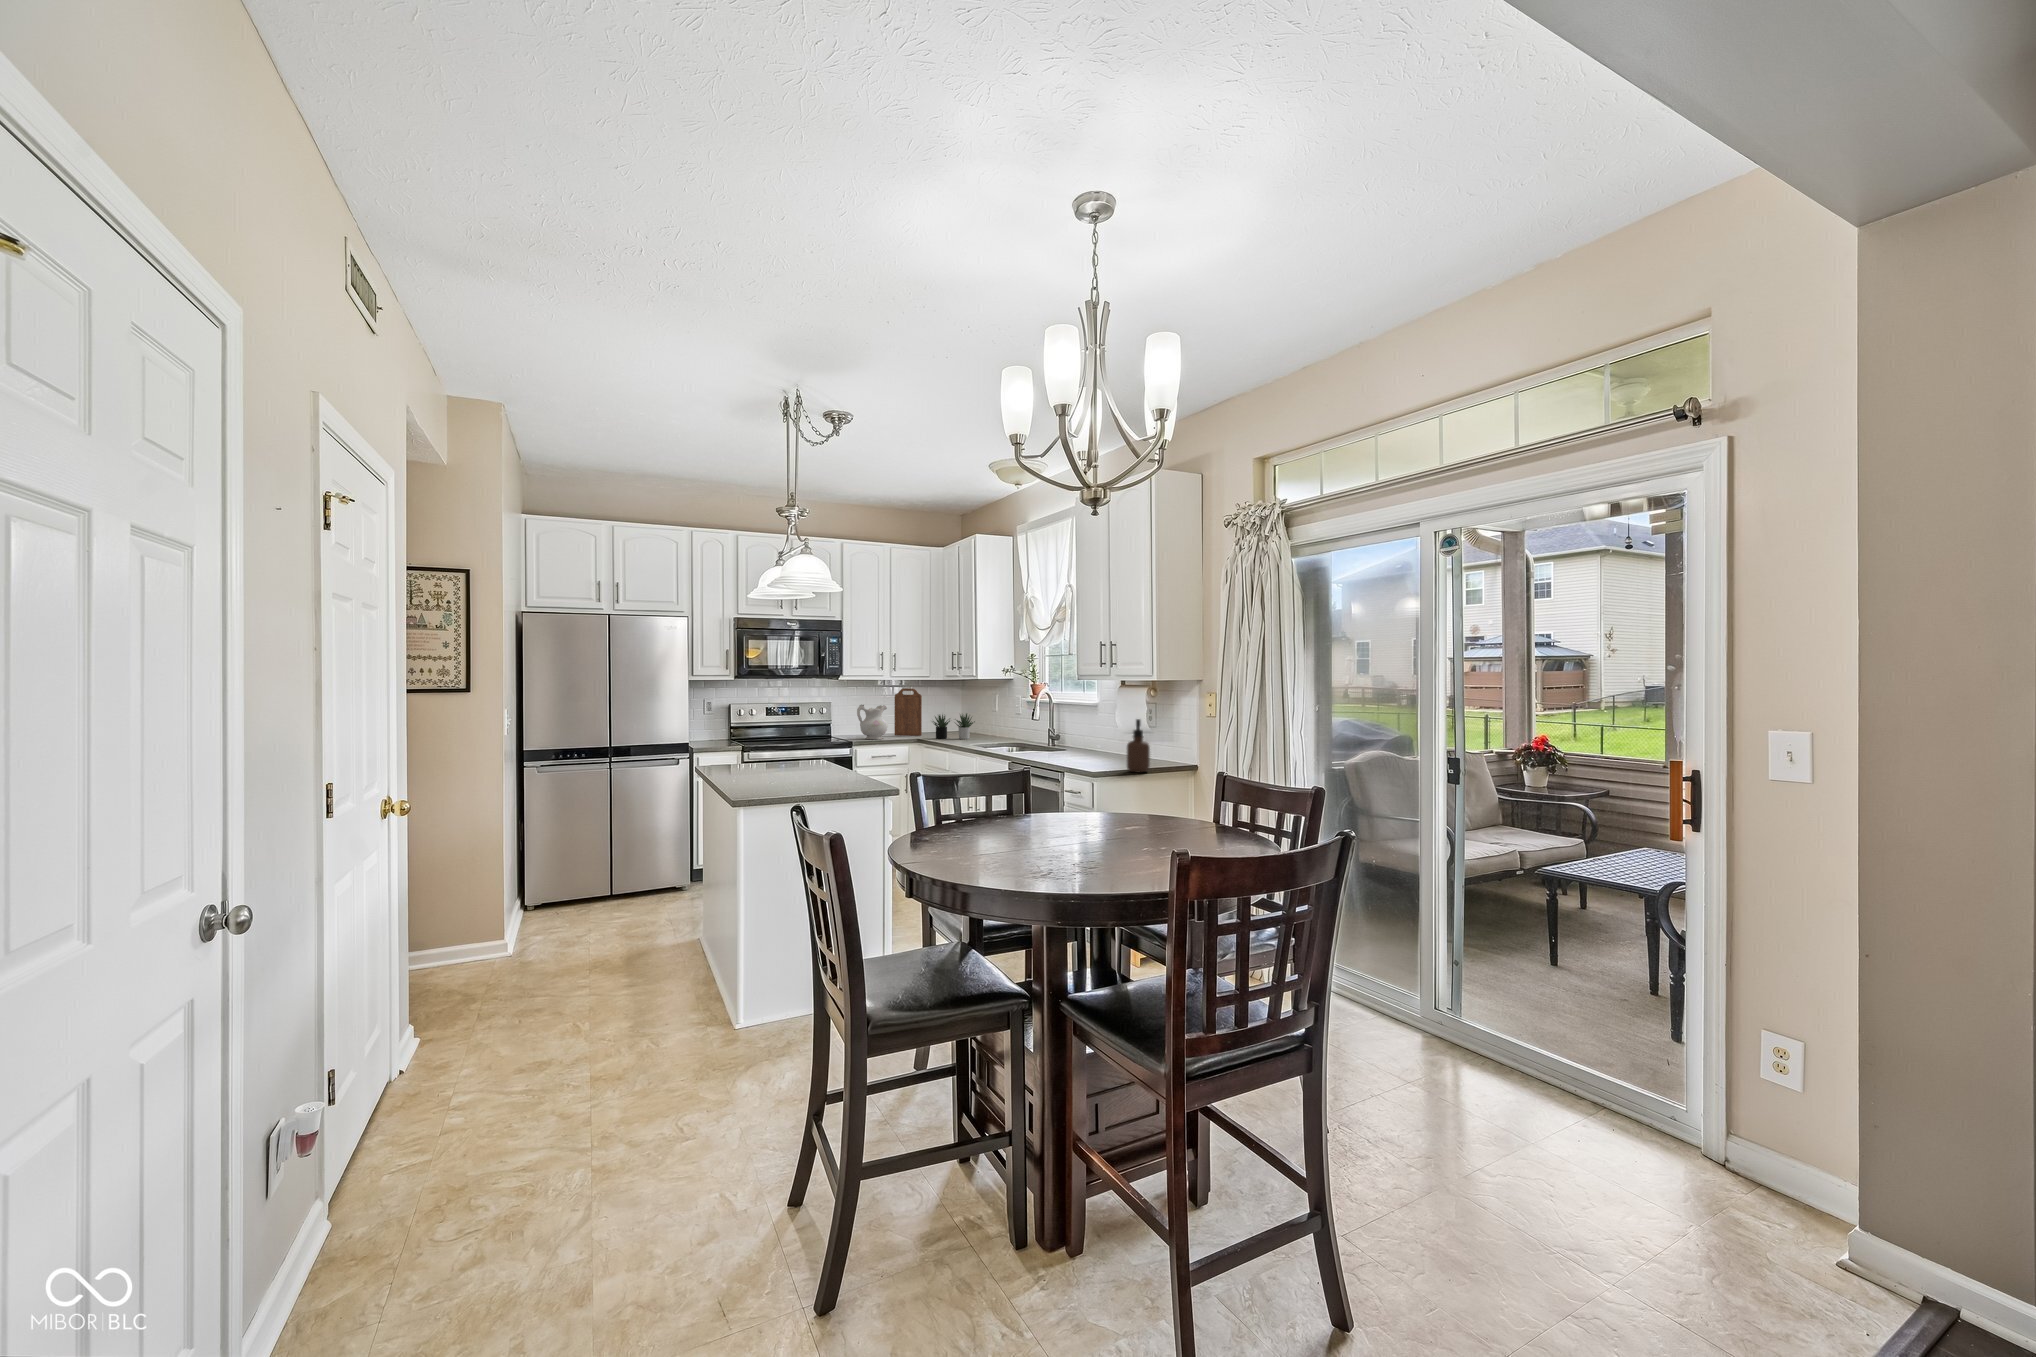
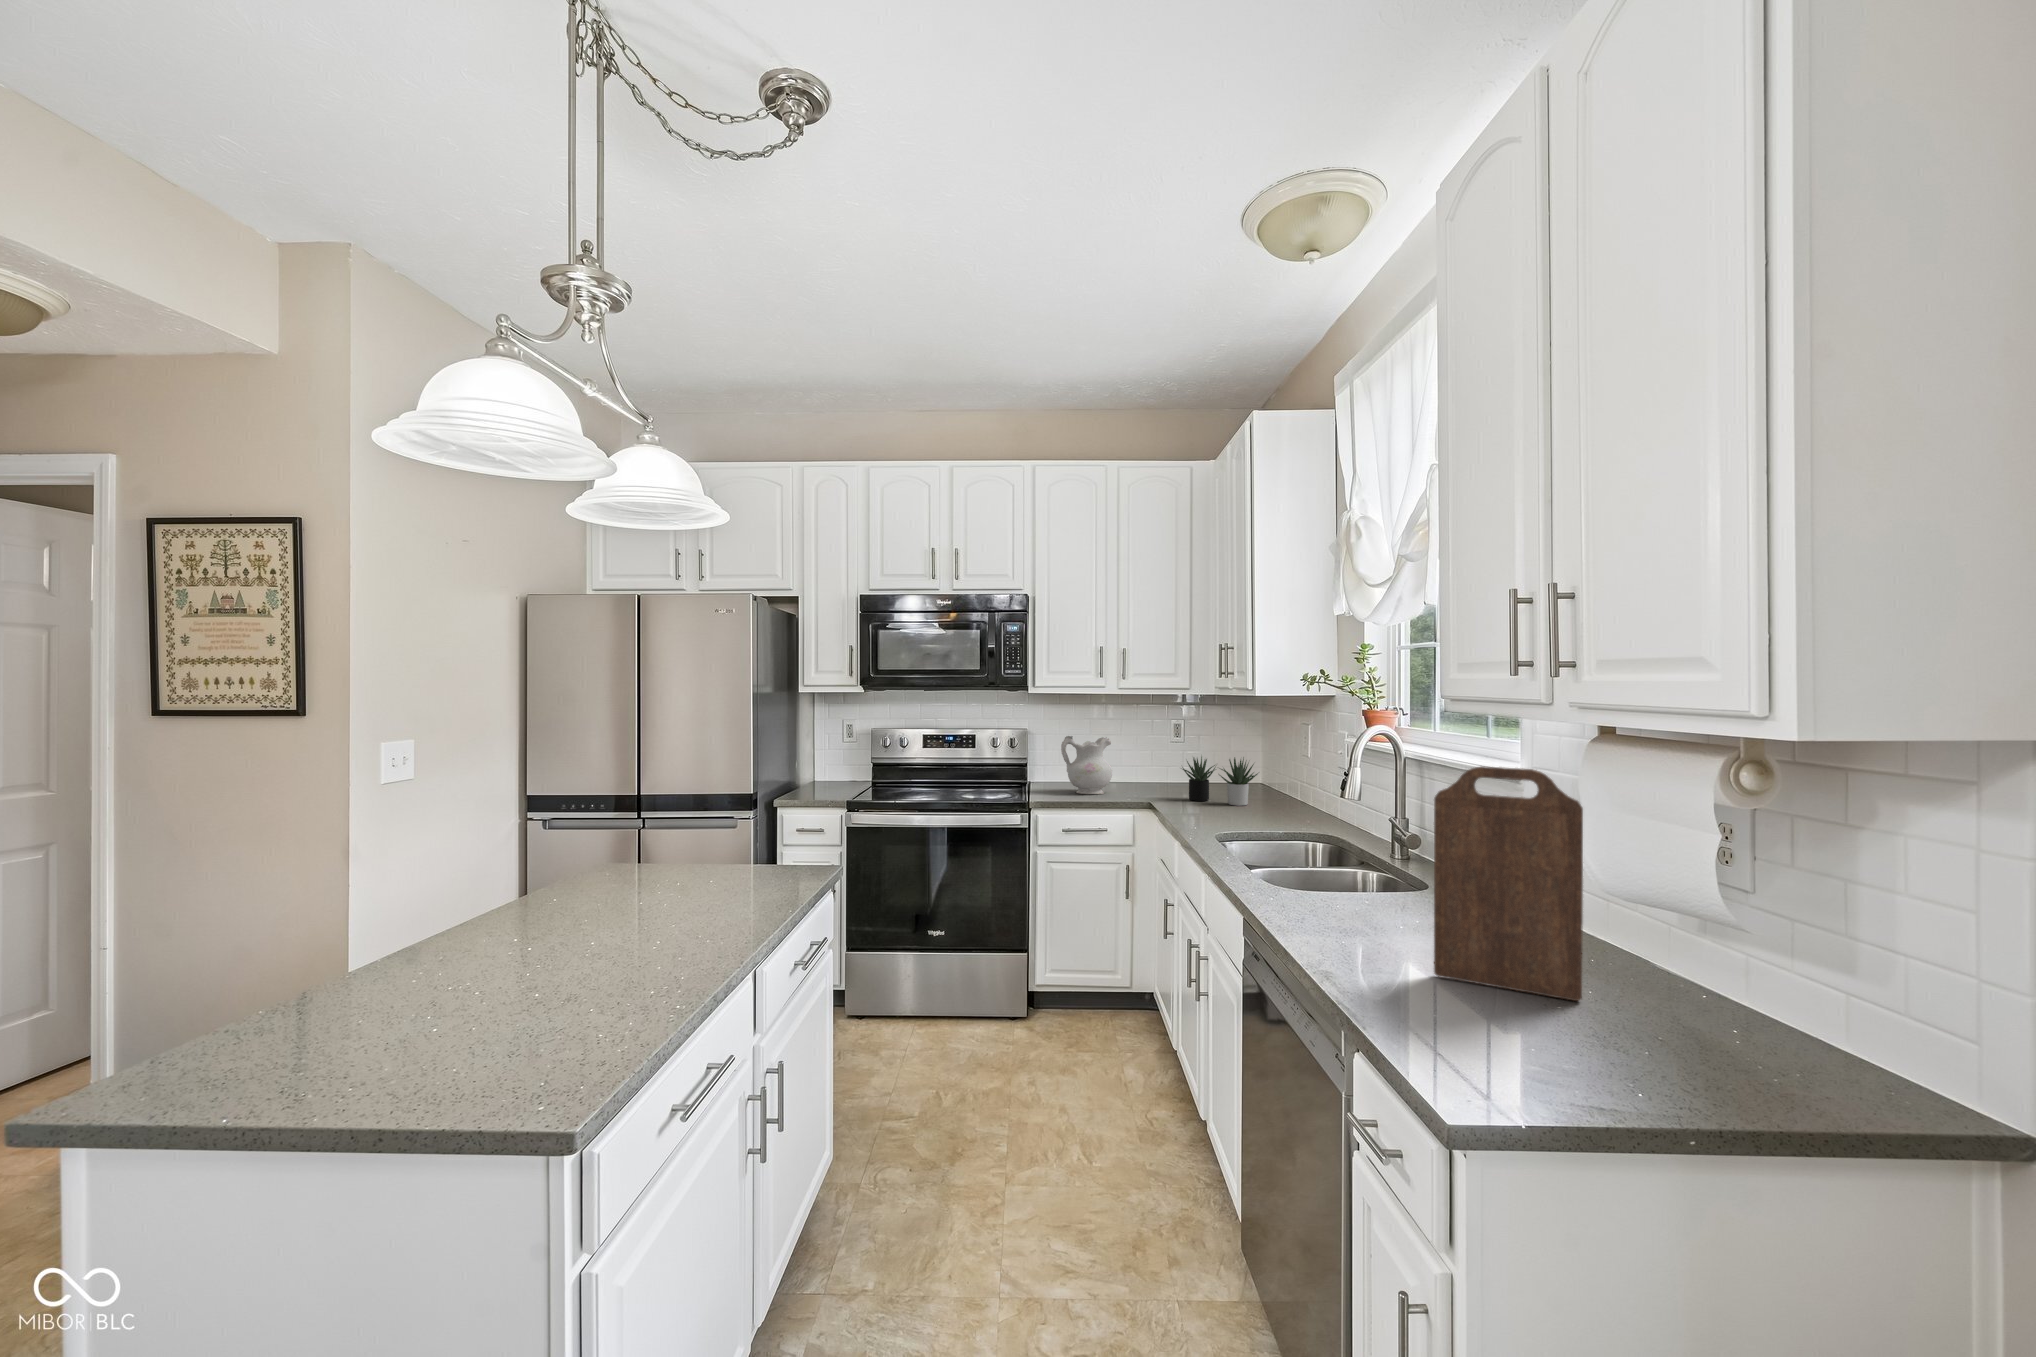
cutting board: present [894,688,922,736] -> present [1434,766,1583,1001]
soap dispenser: present [1127,719,1150,772] -> none [1622,872,1732,1087]

